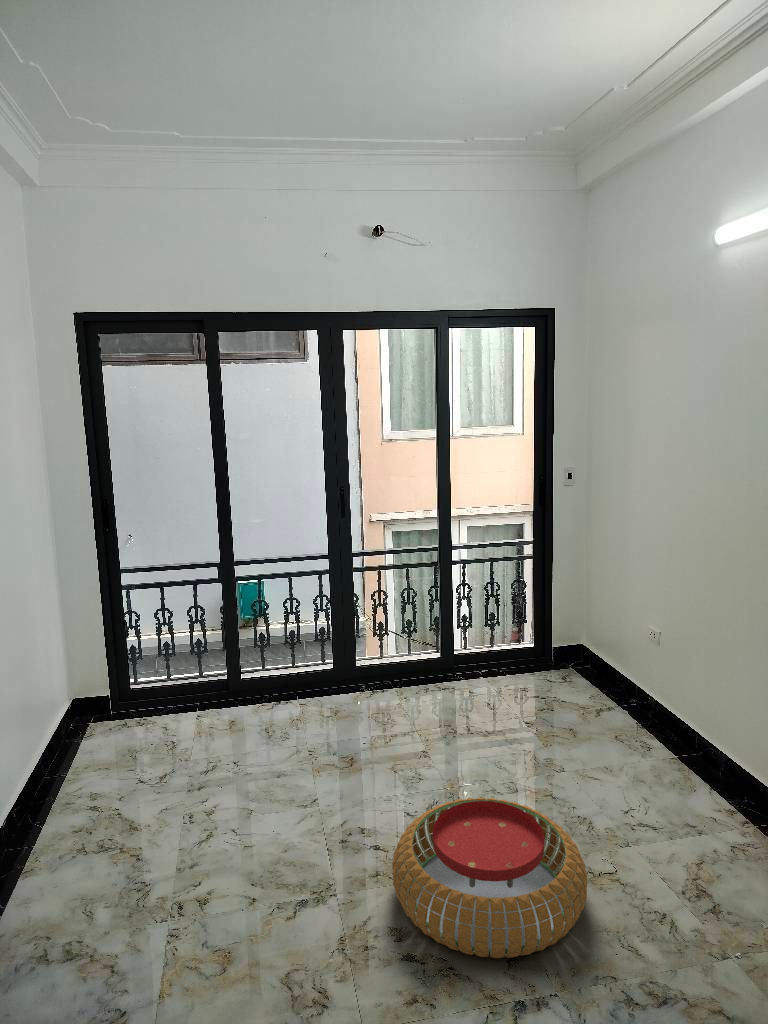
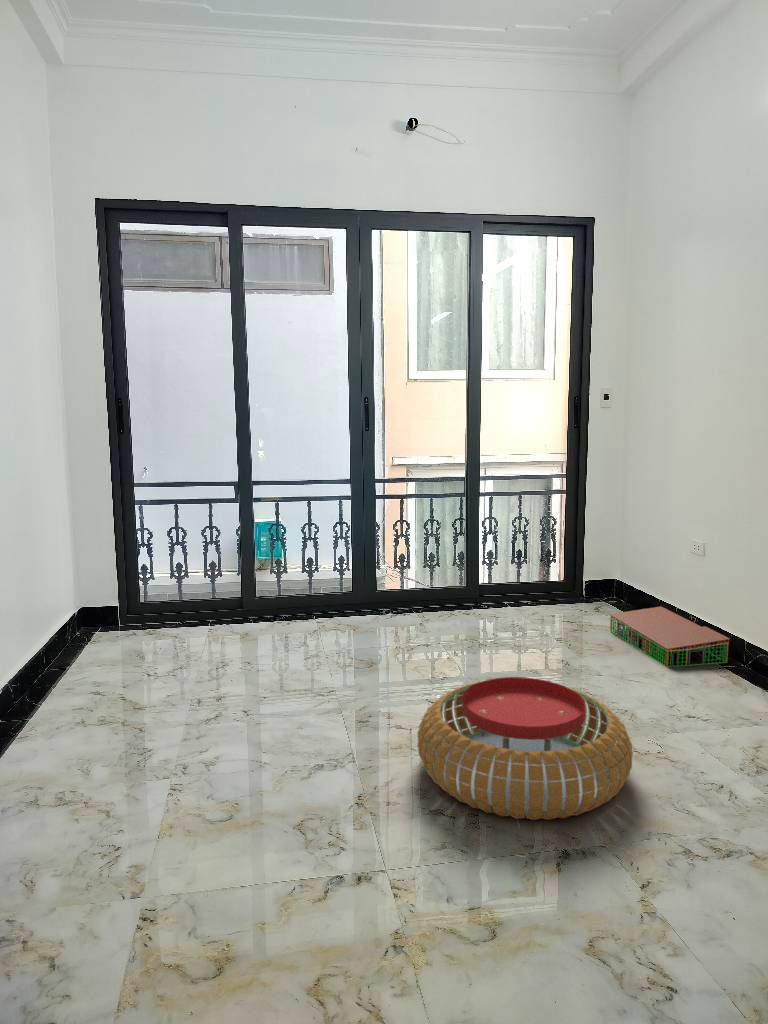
storage bin: none [575,680,685,753] -> present [610,606,730,667]

